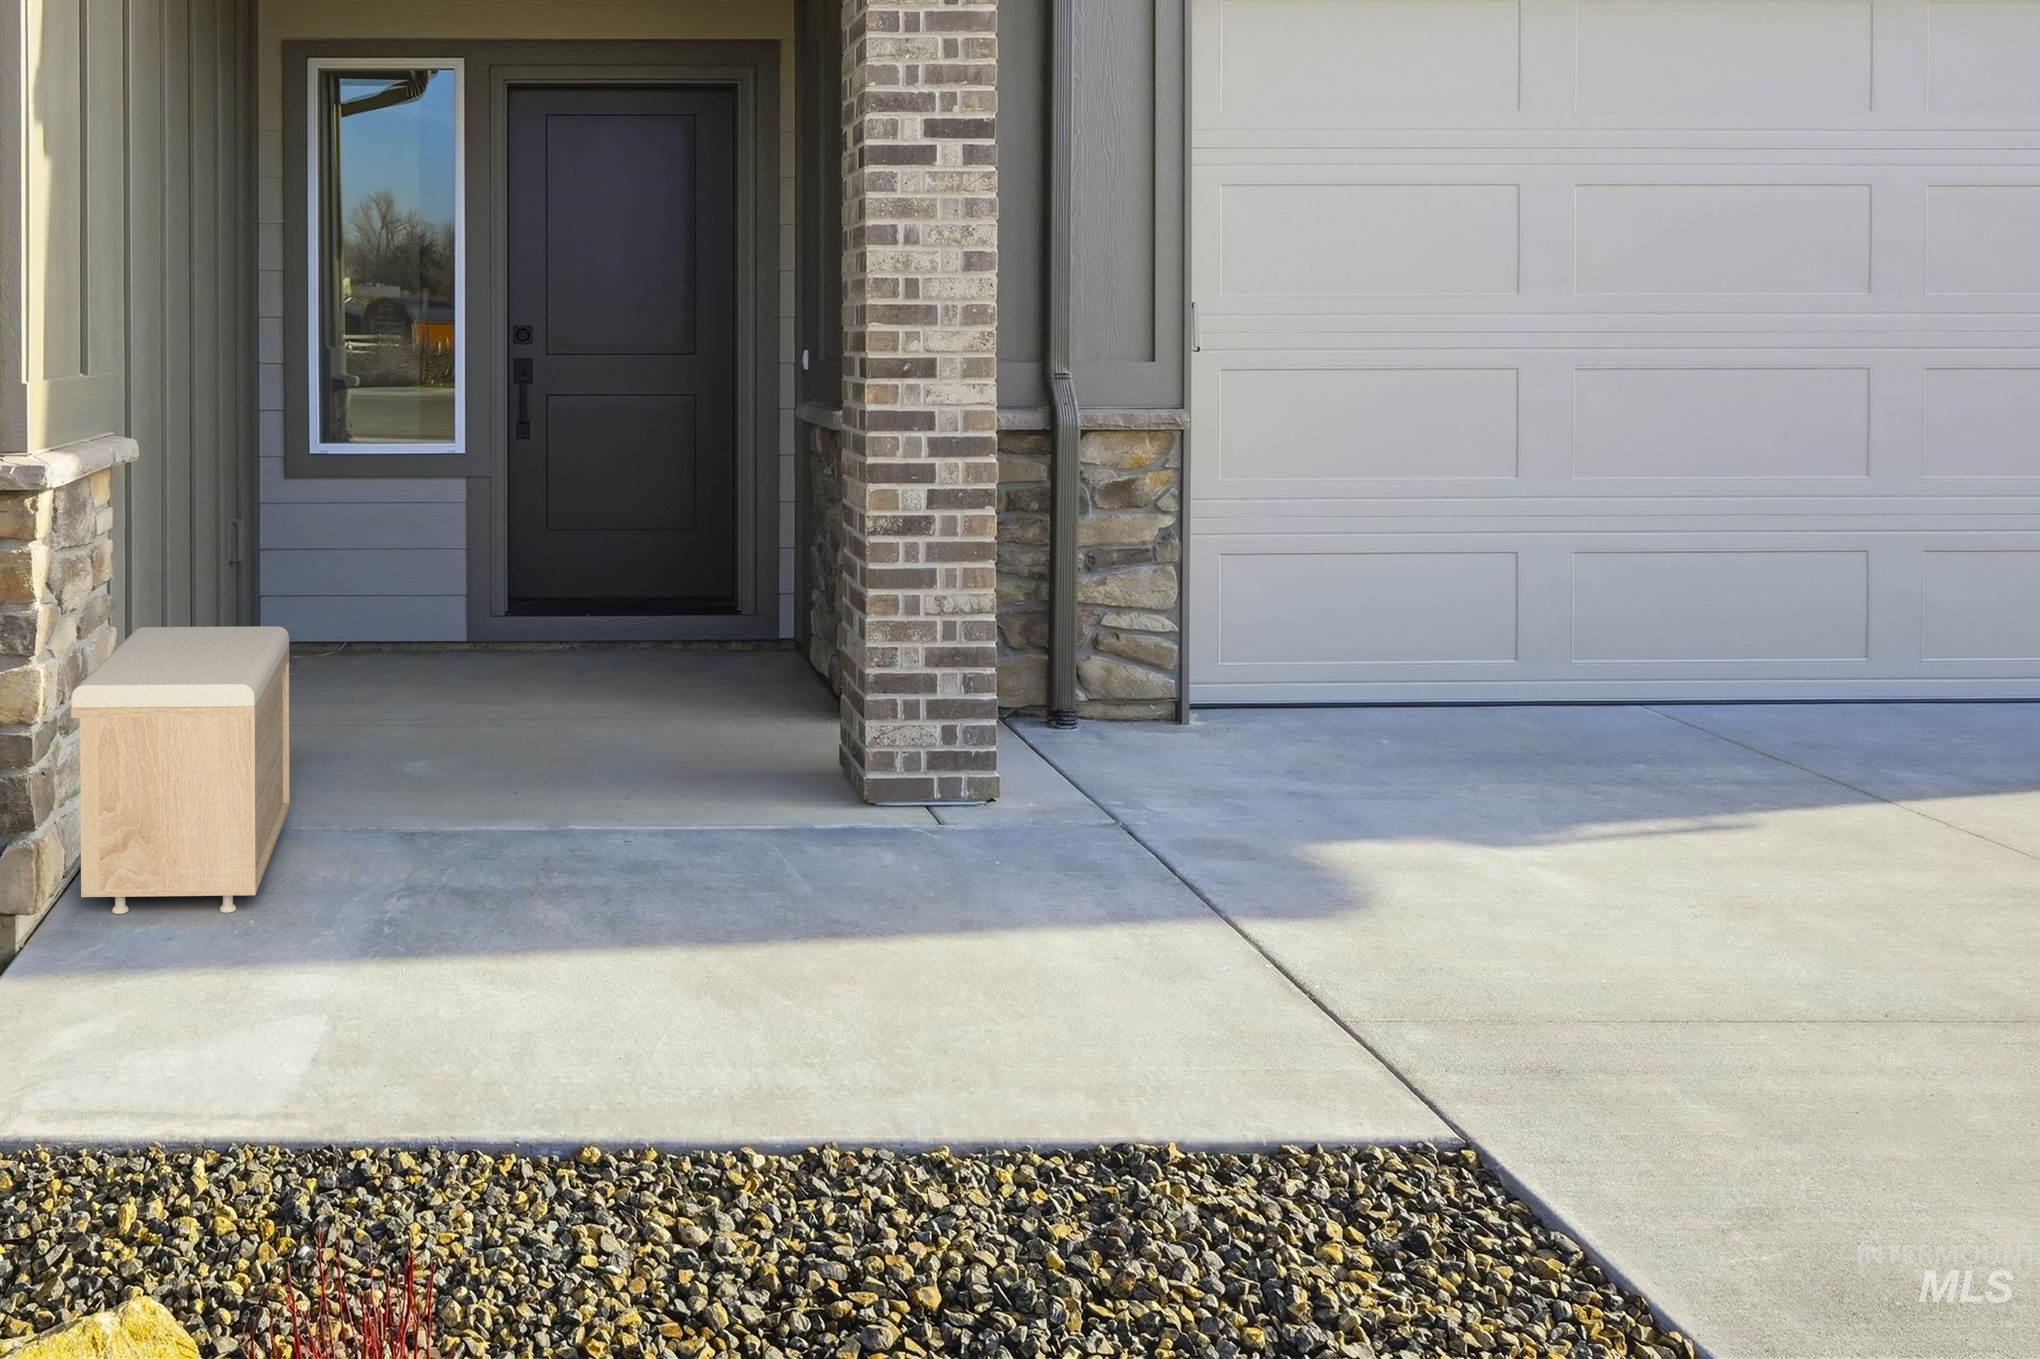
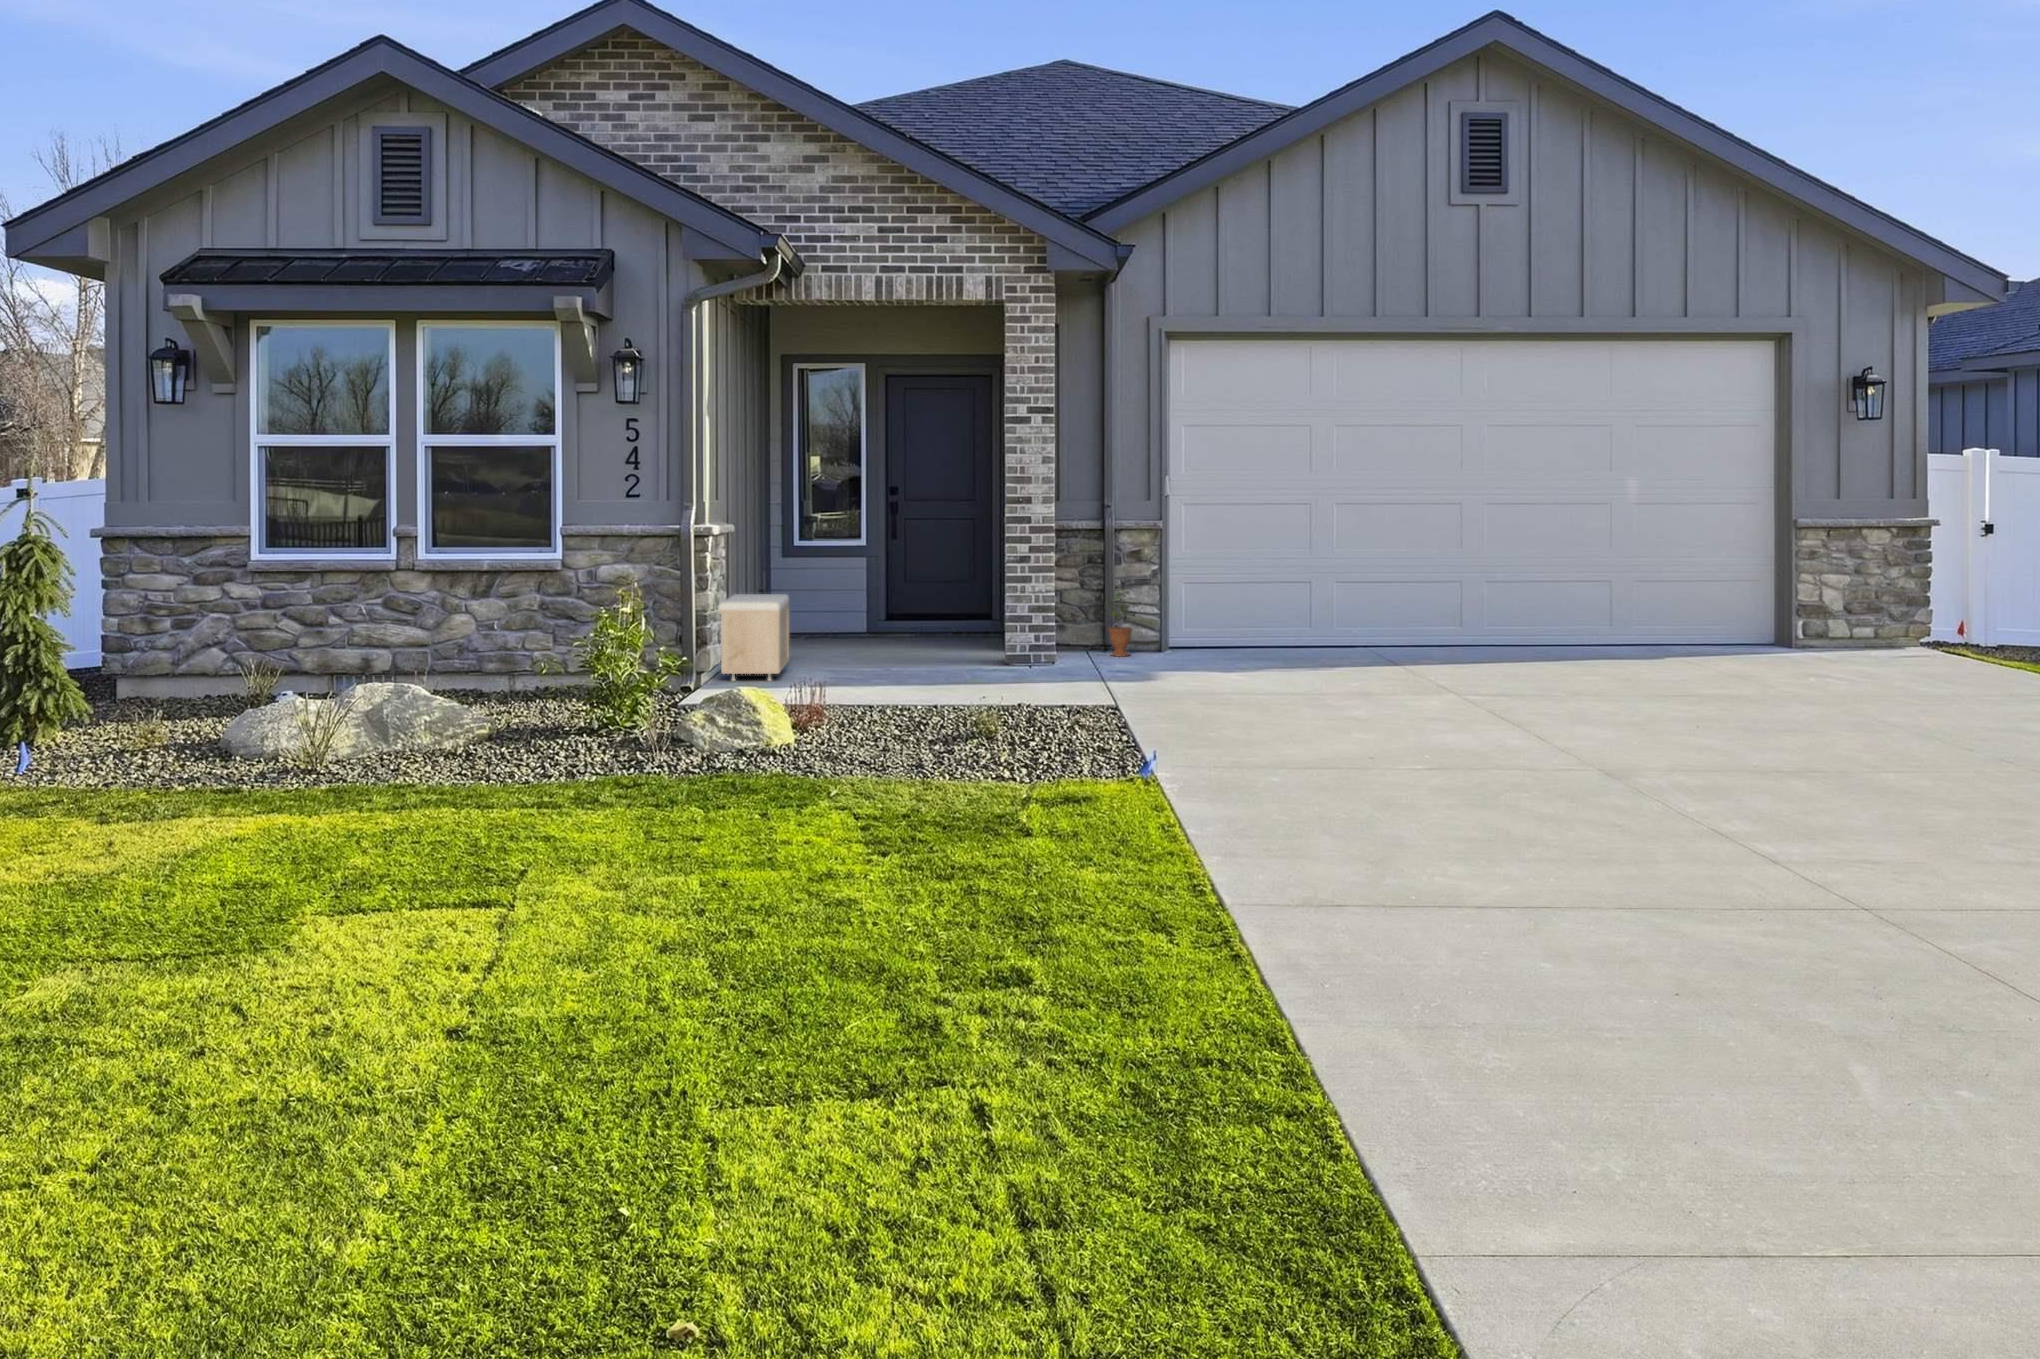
potted plant: none [1058,570,1131,748] -> present [1107,589,1132,657]

